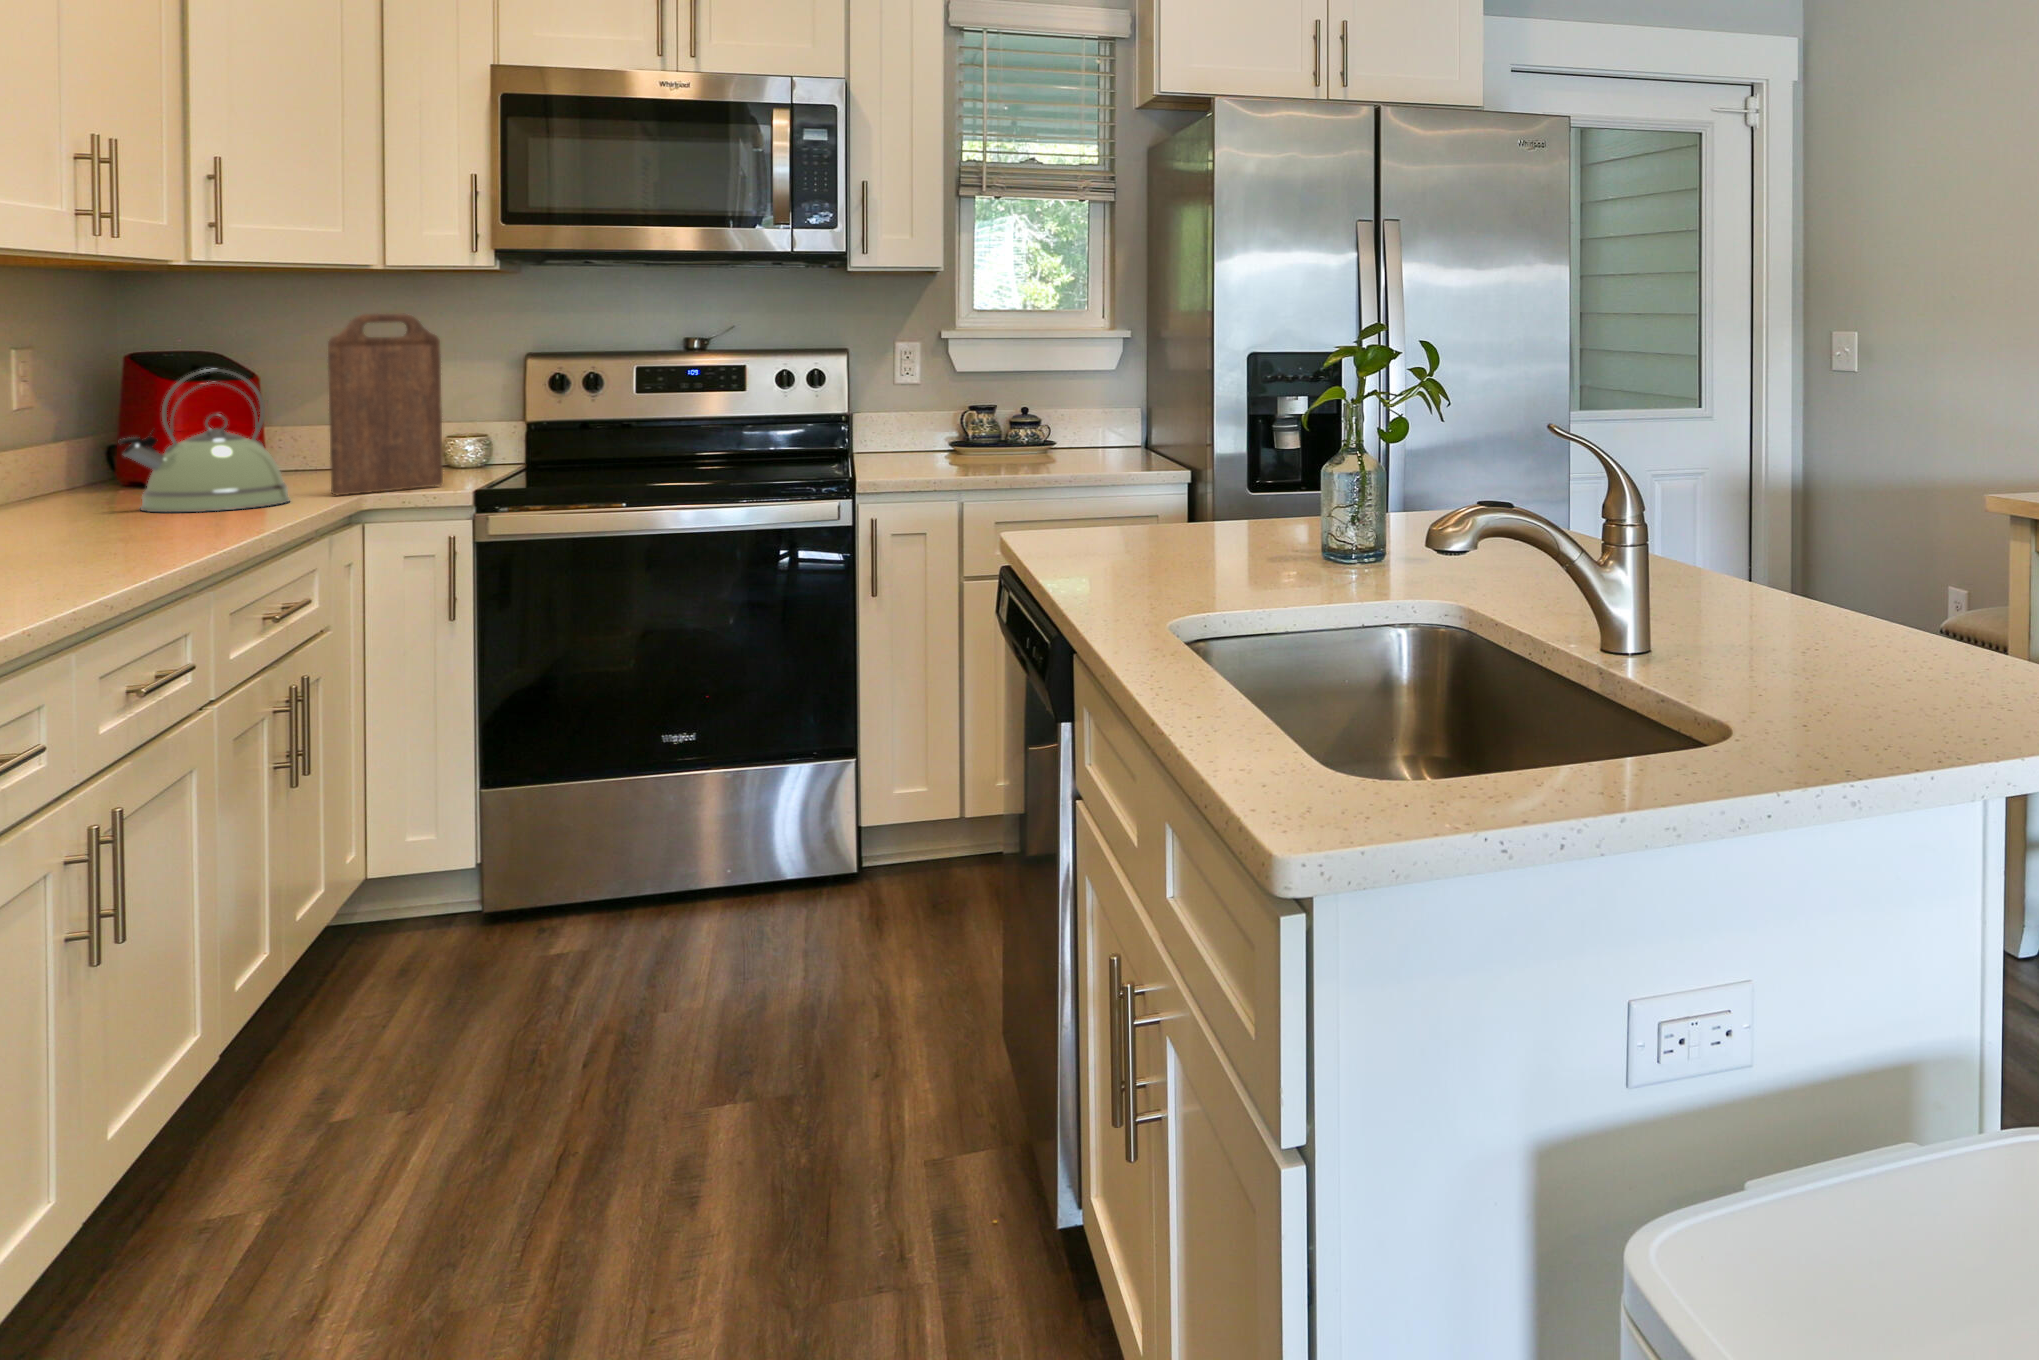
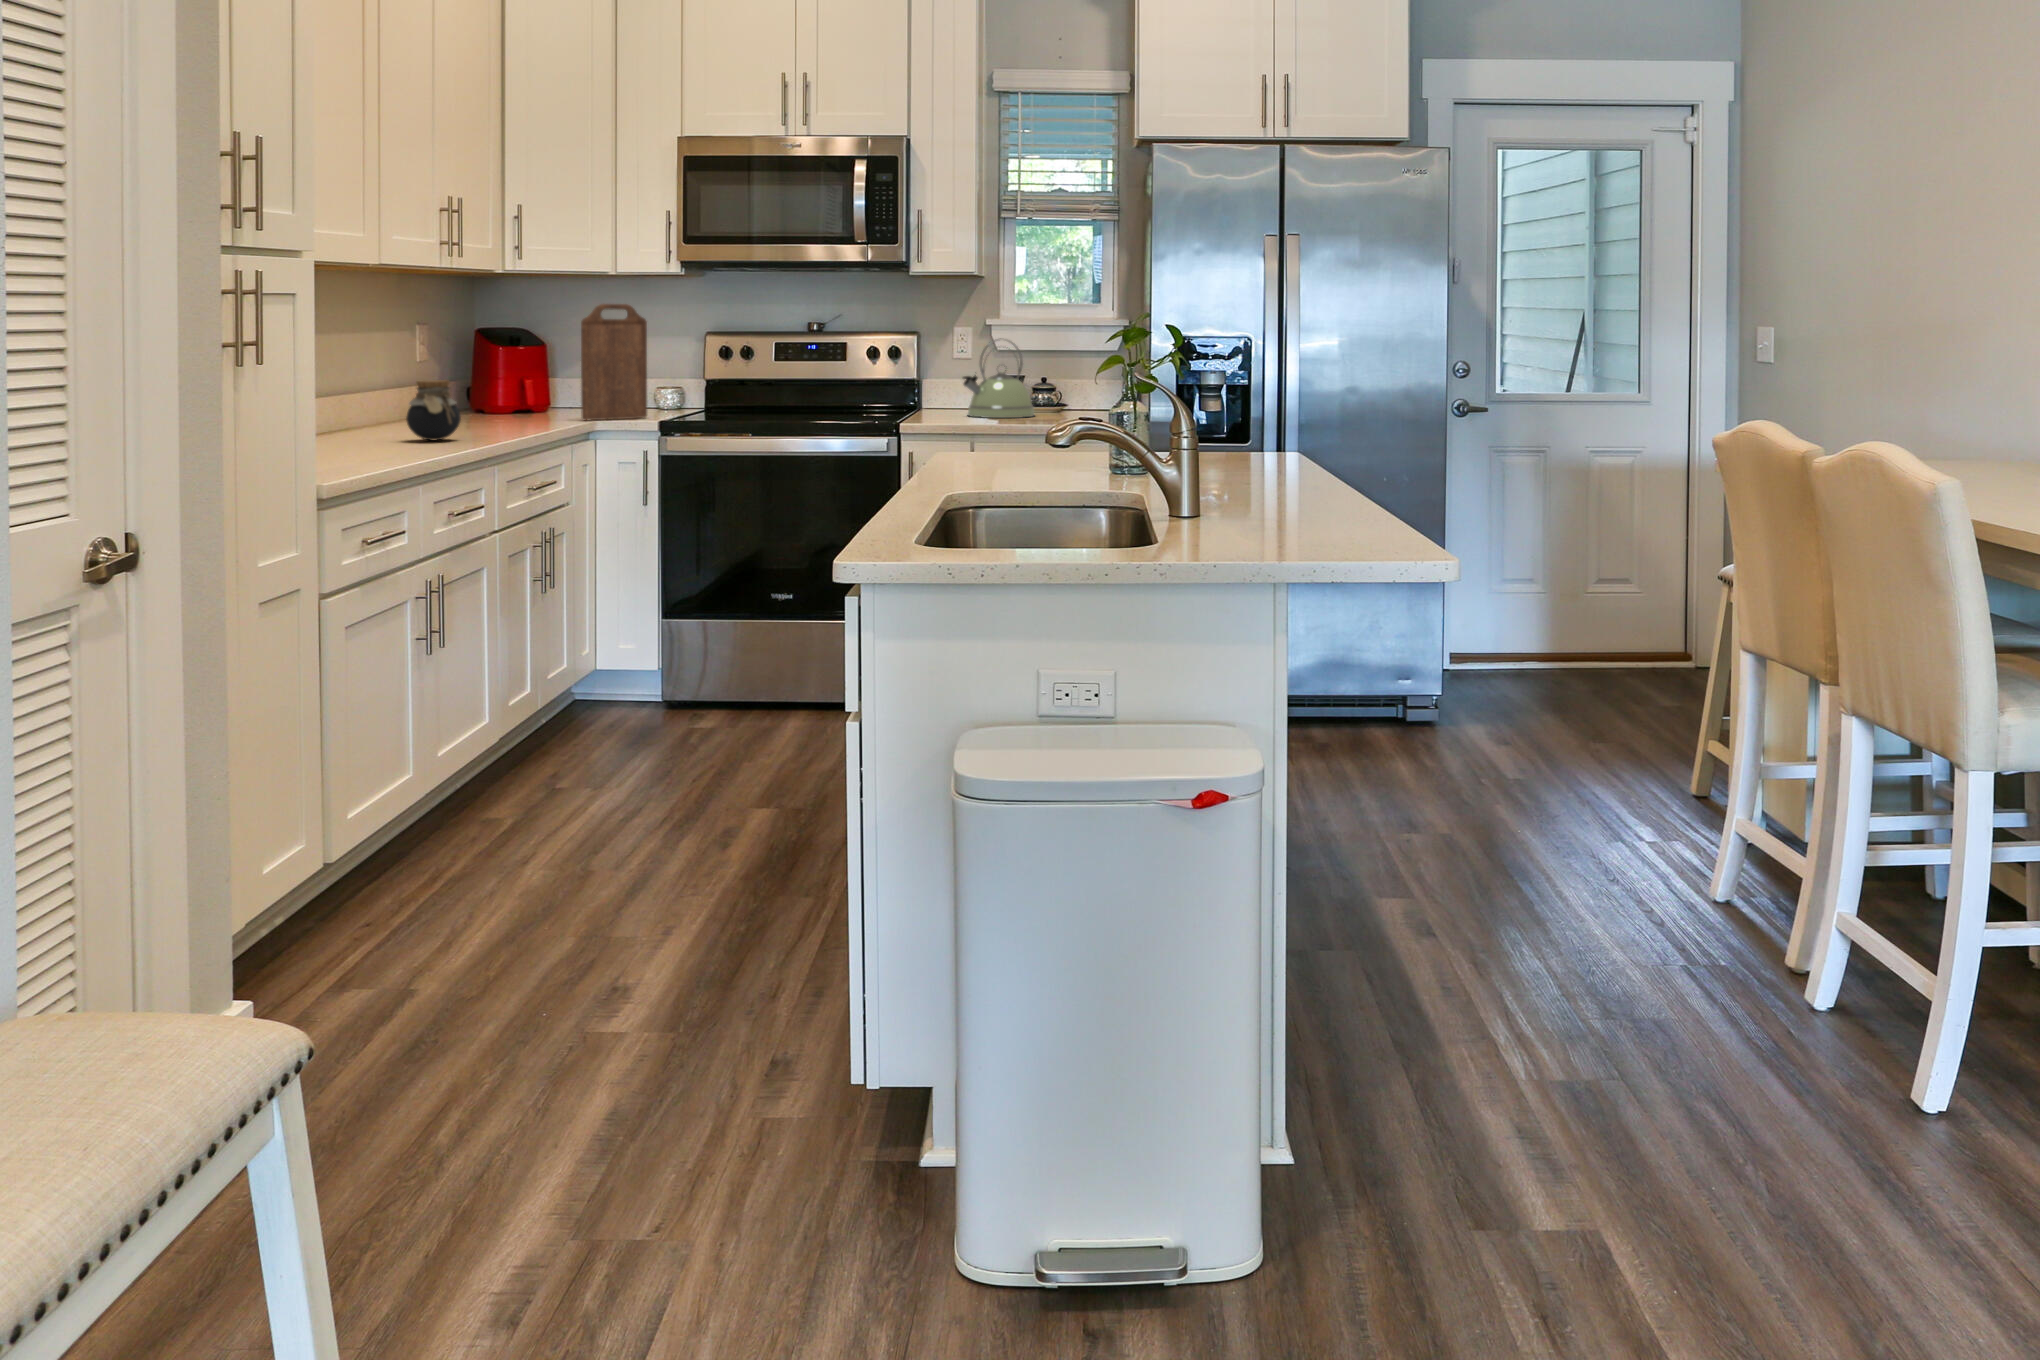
kettle: present [120,369,290,512] -> present [963,338,1034,418]
jar: none [10,448,125,554] -> present [406,380,461,441]

